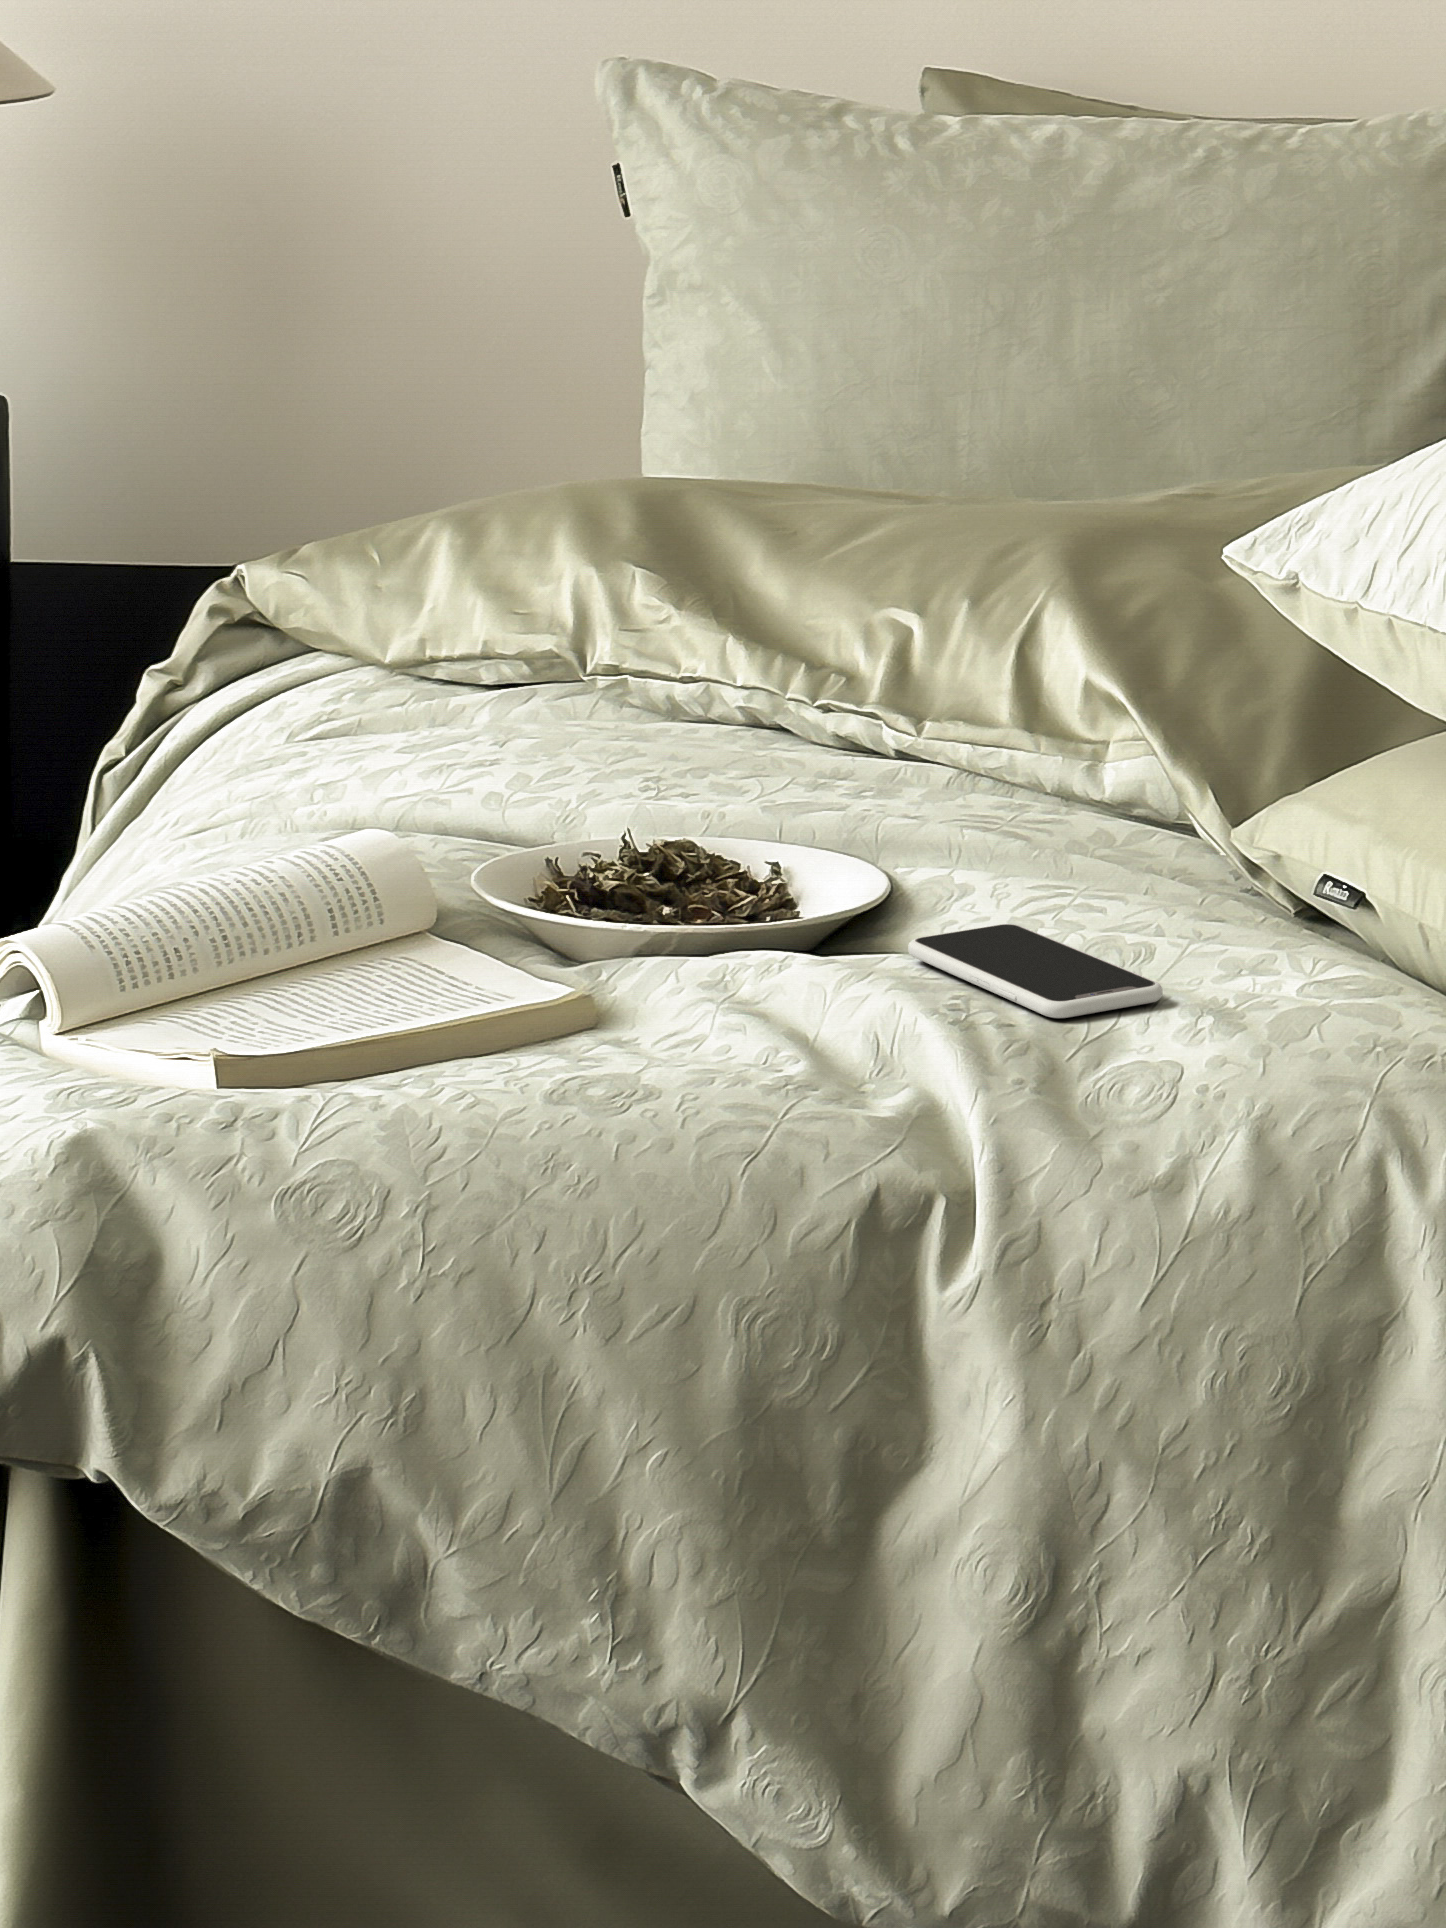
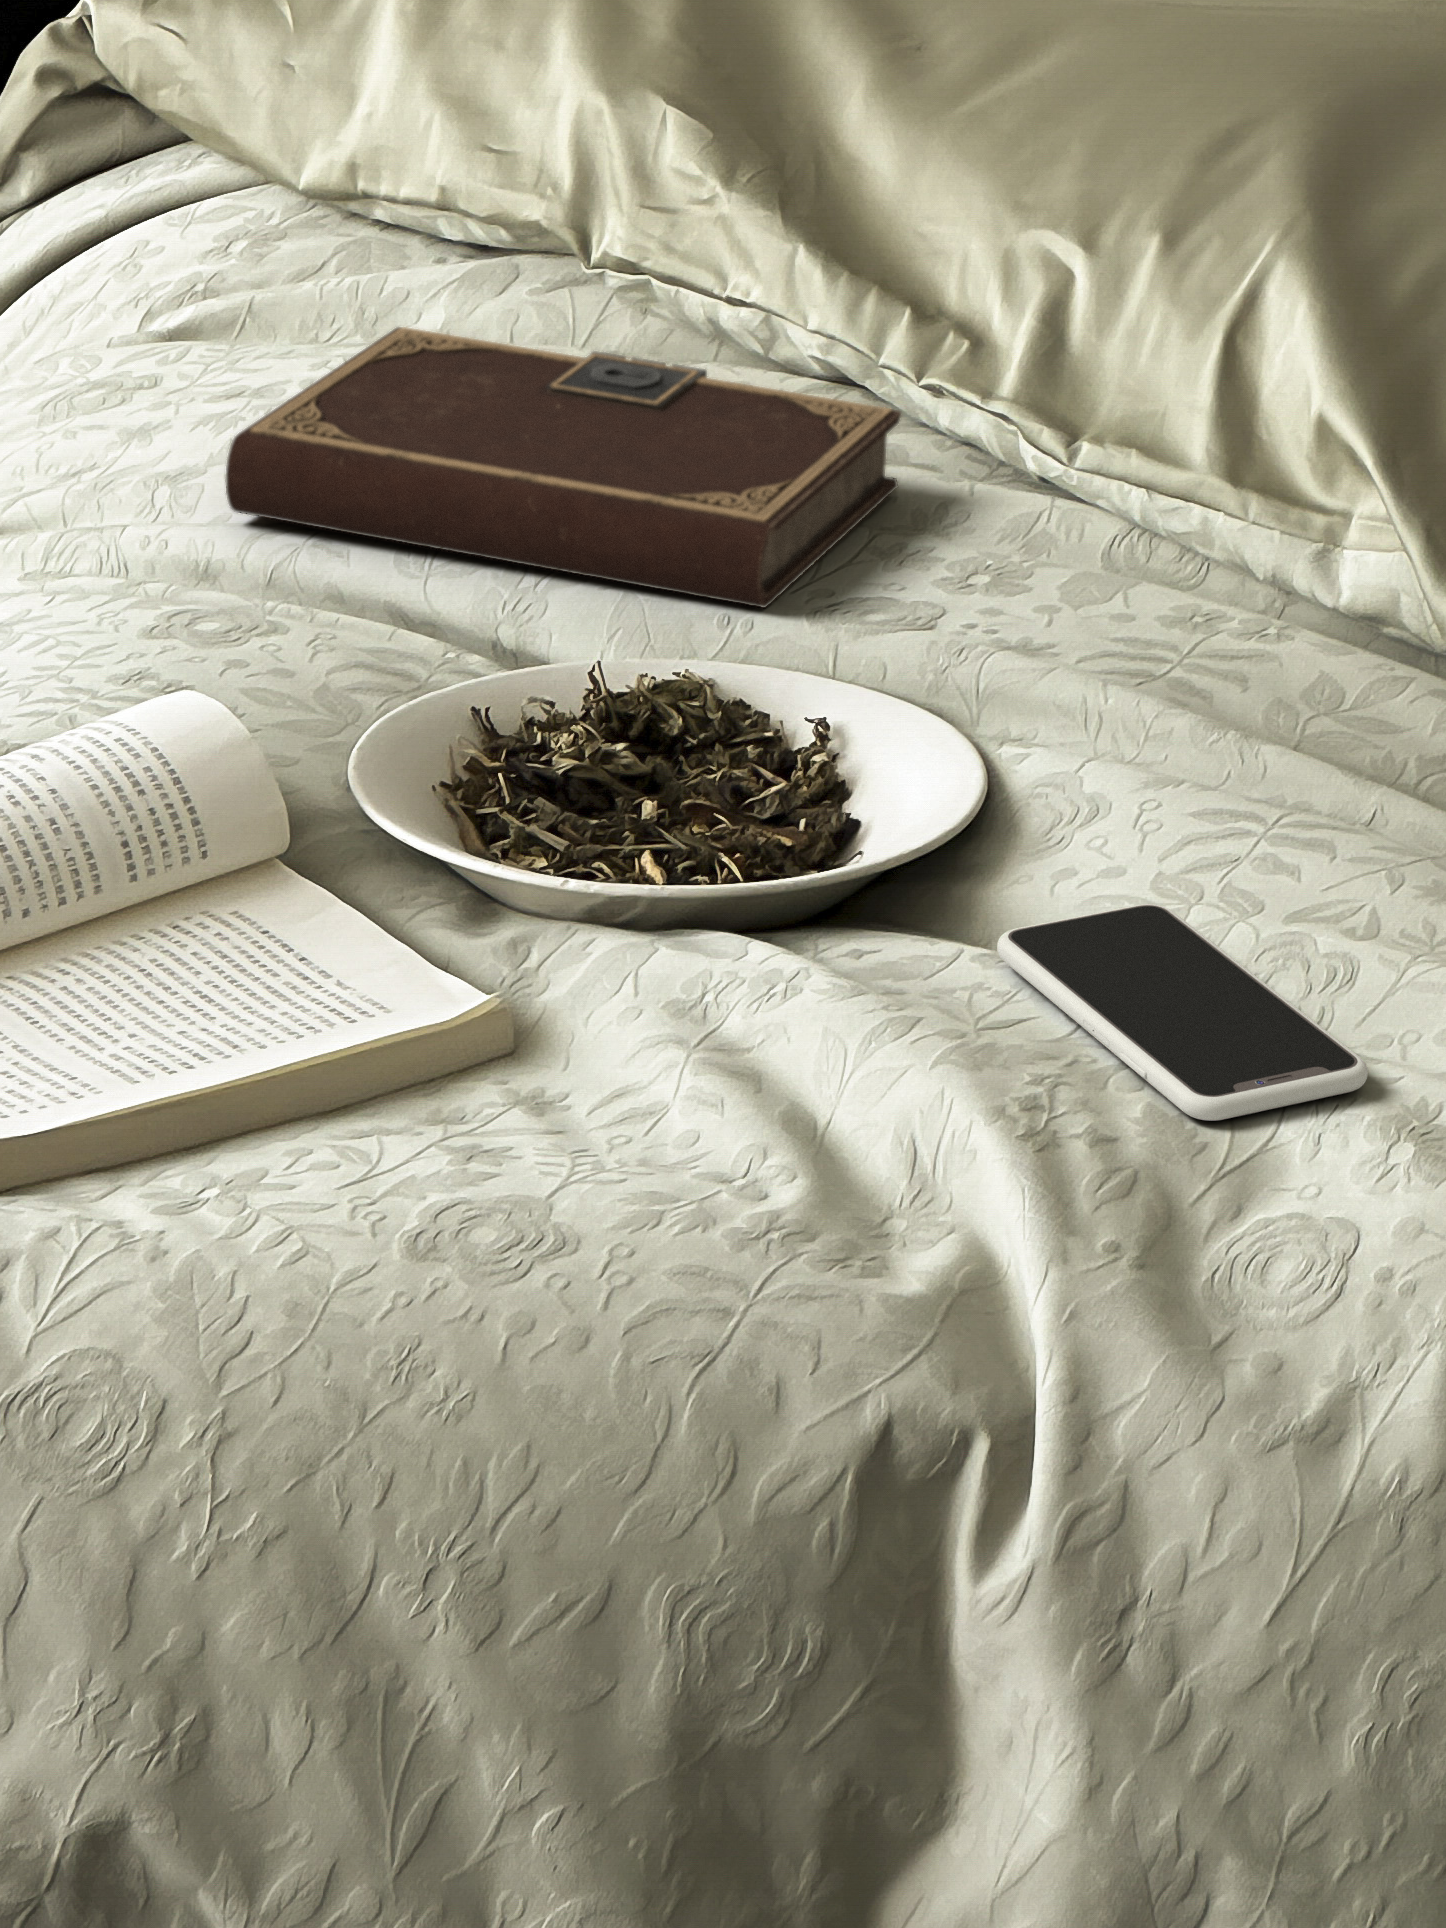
notebook: none [363,691,808,822] -> present [225,327,901,608]

